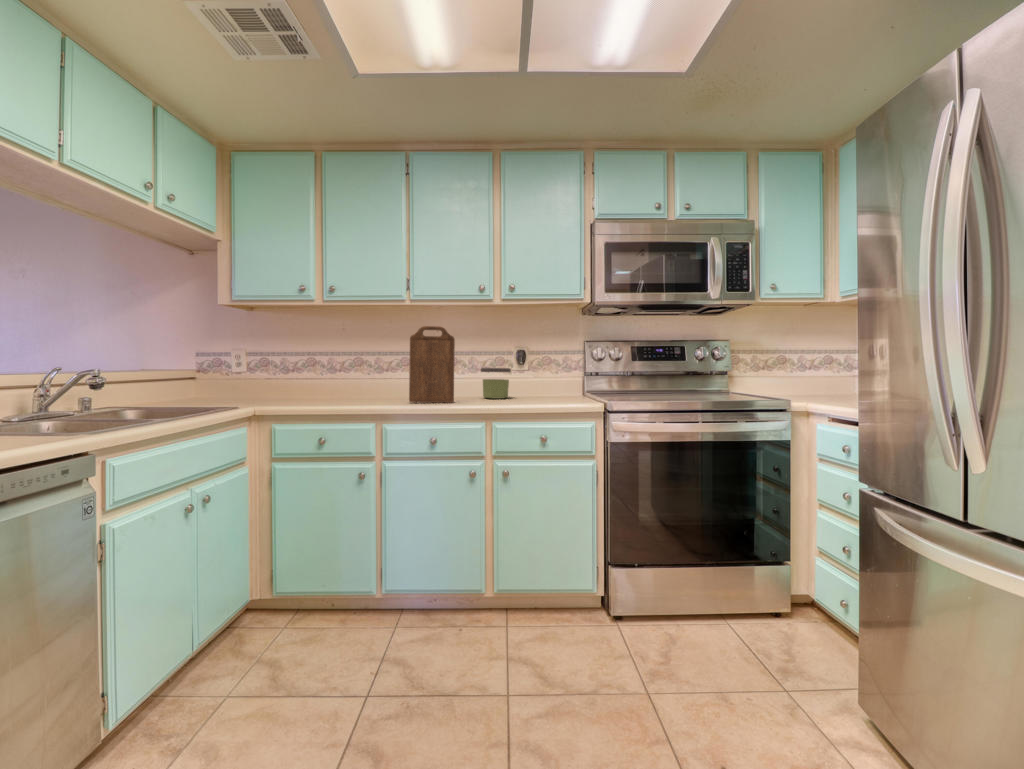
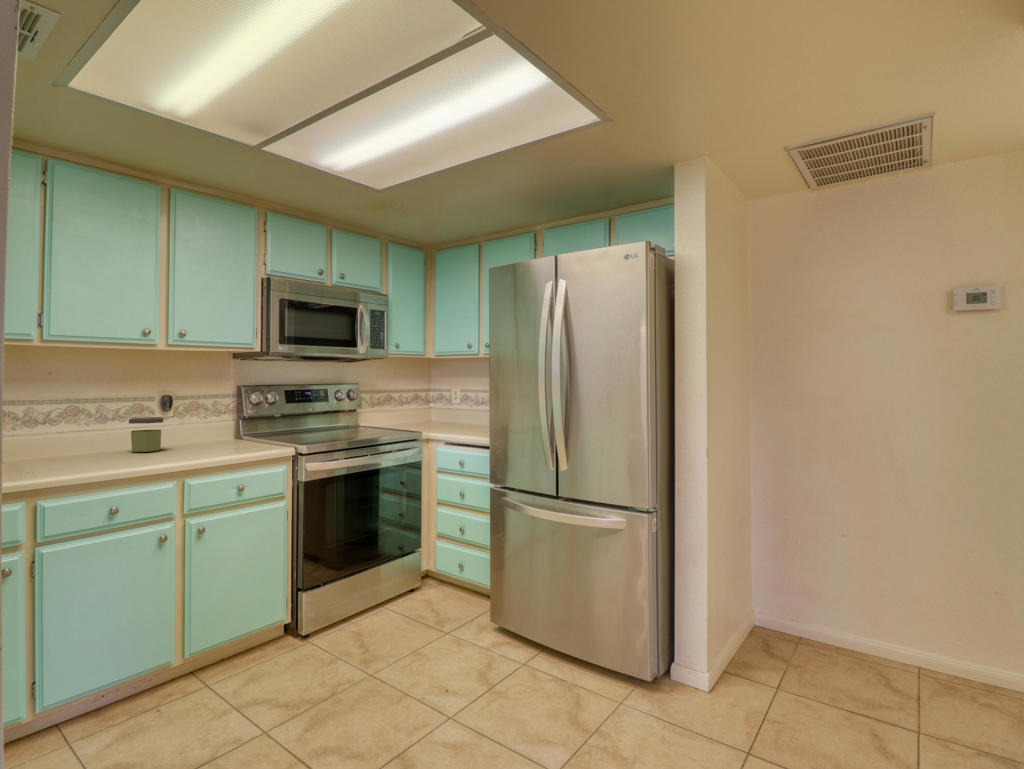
cutting board: present [409,326,455,403] -> none [51,376,113,468]

